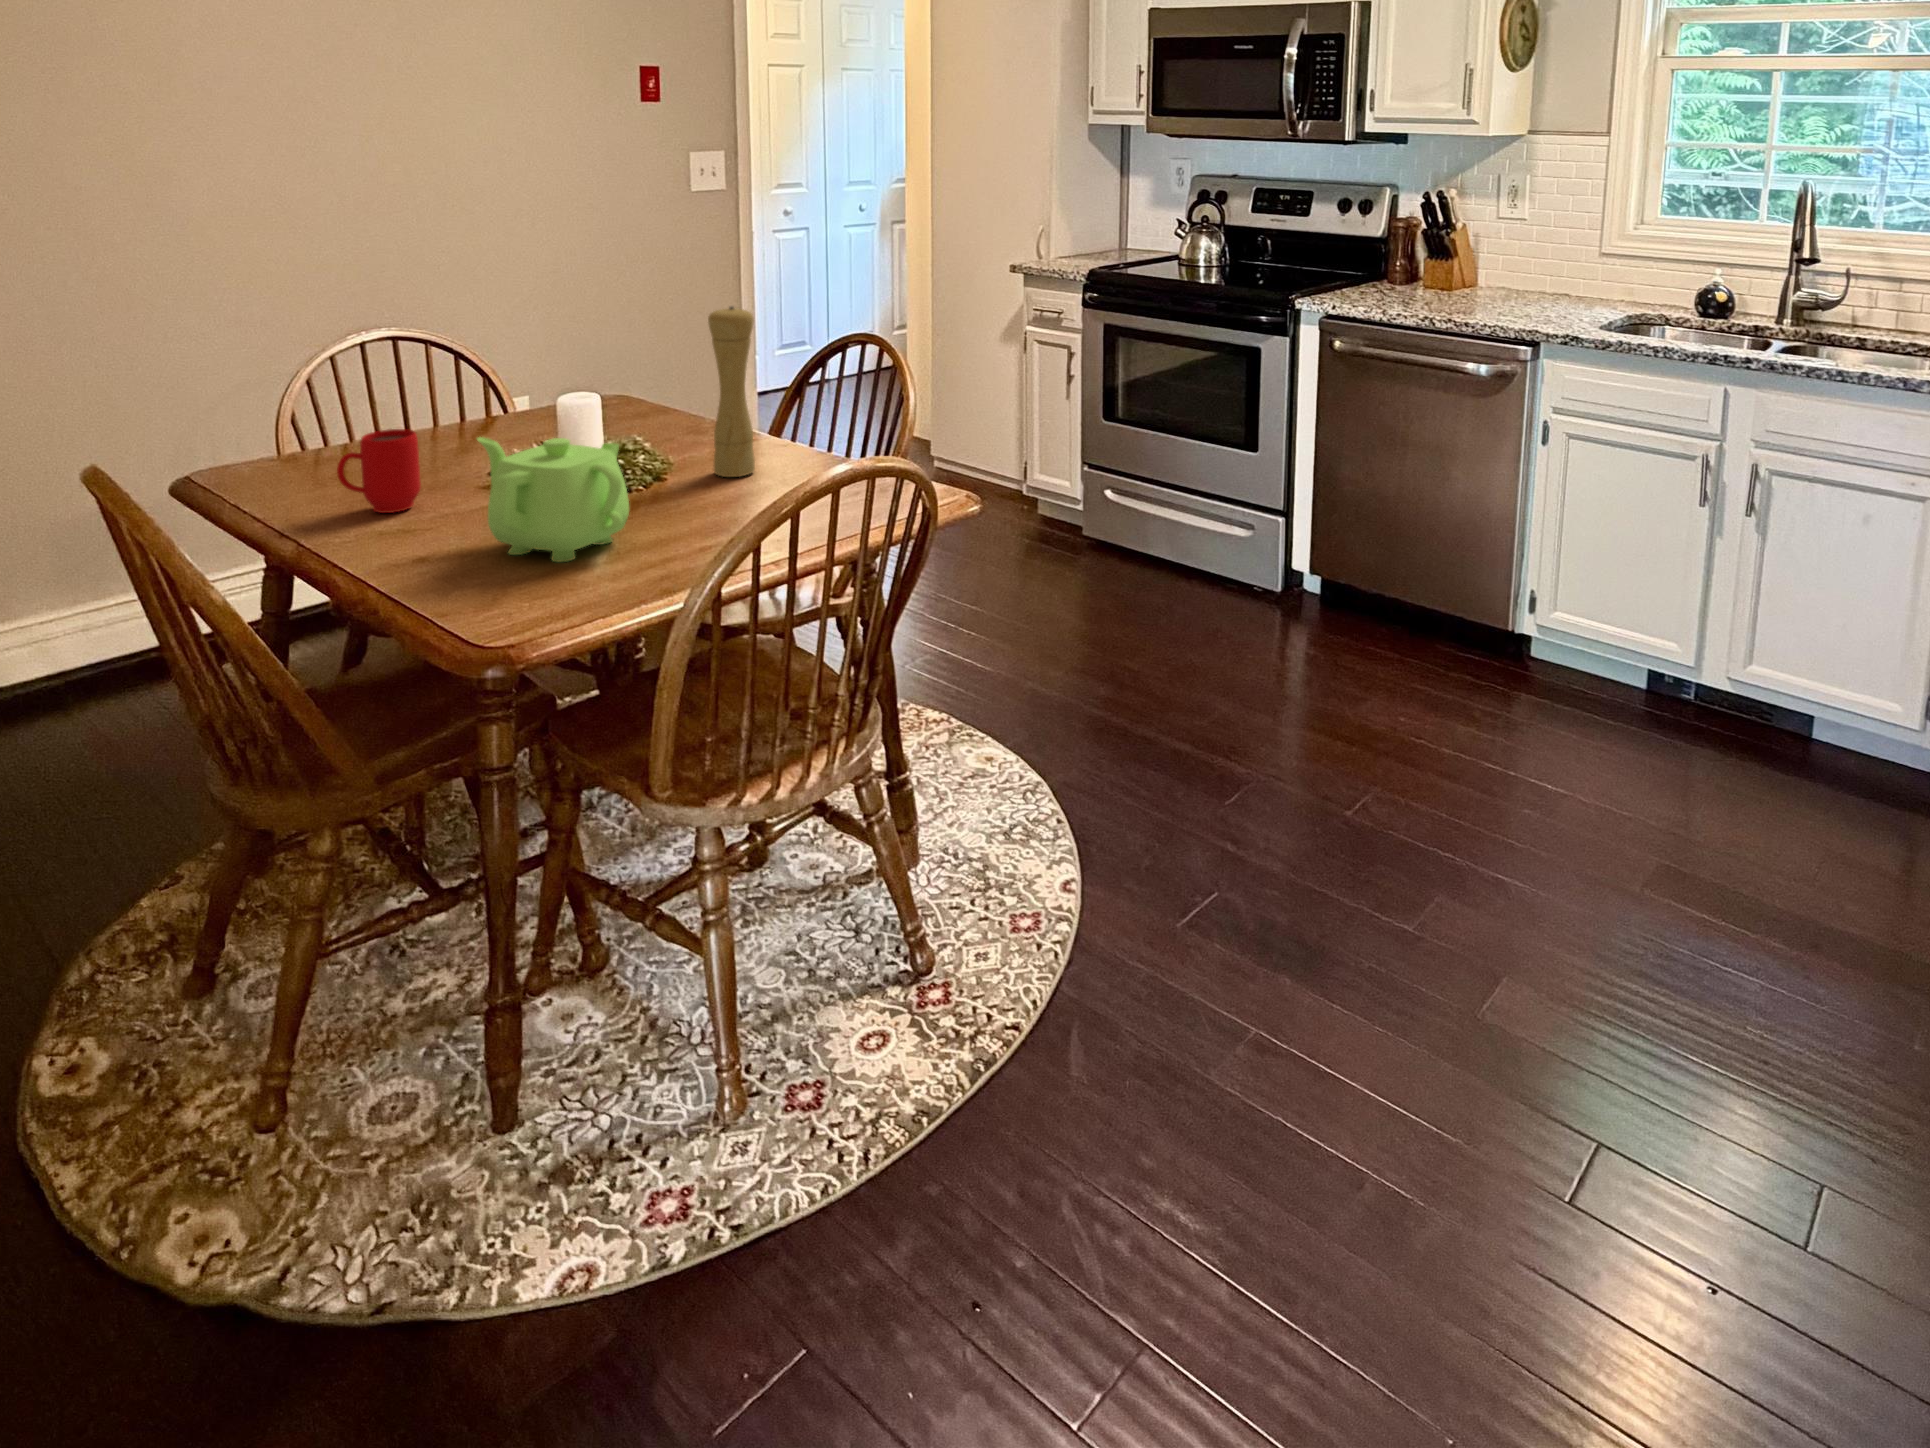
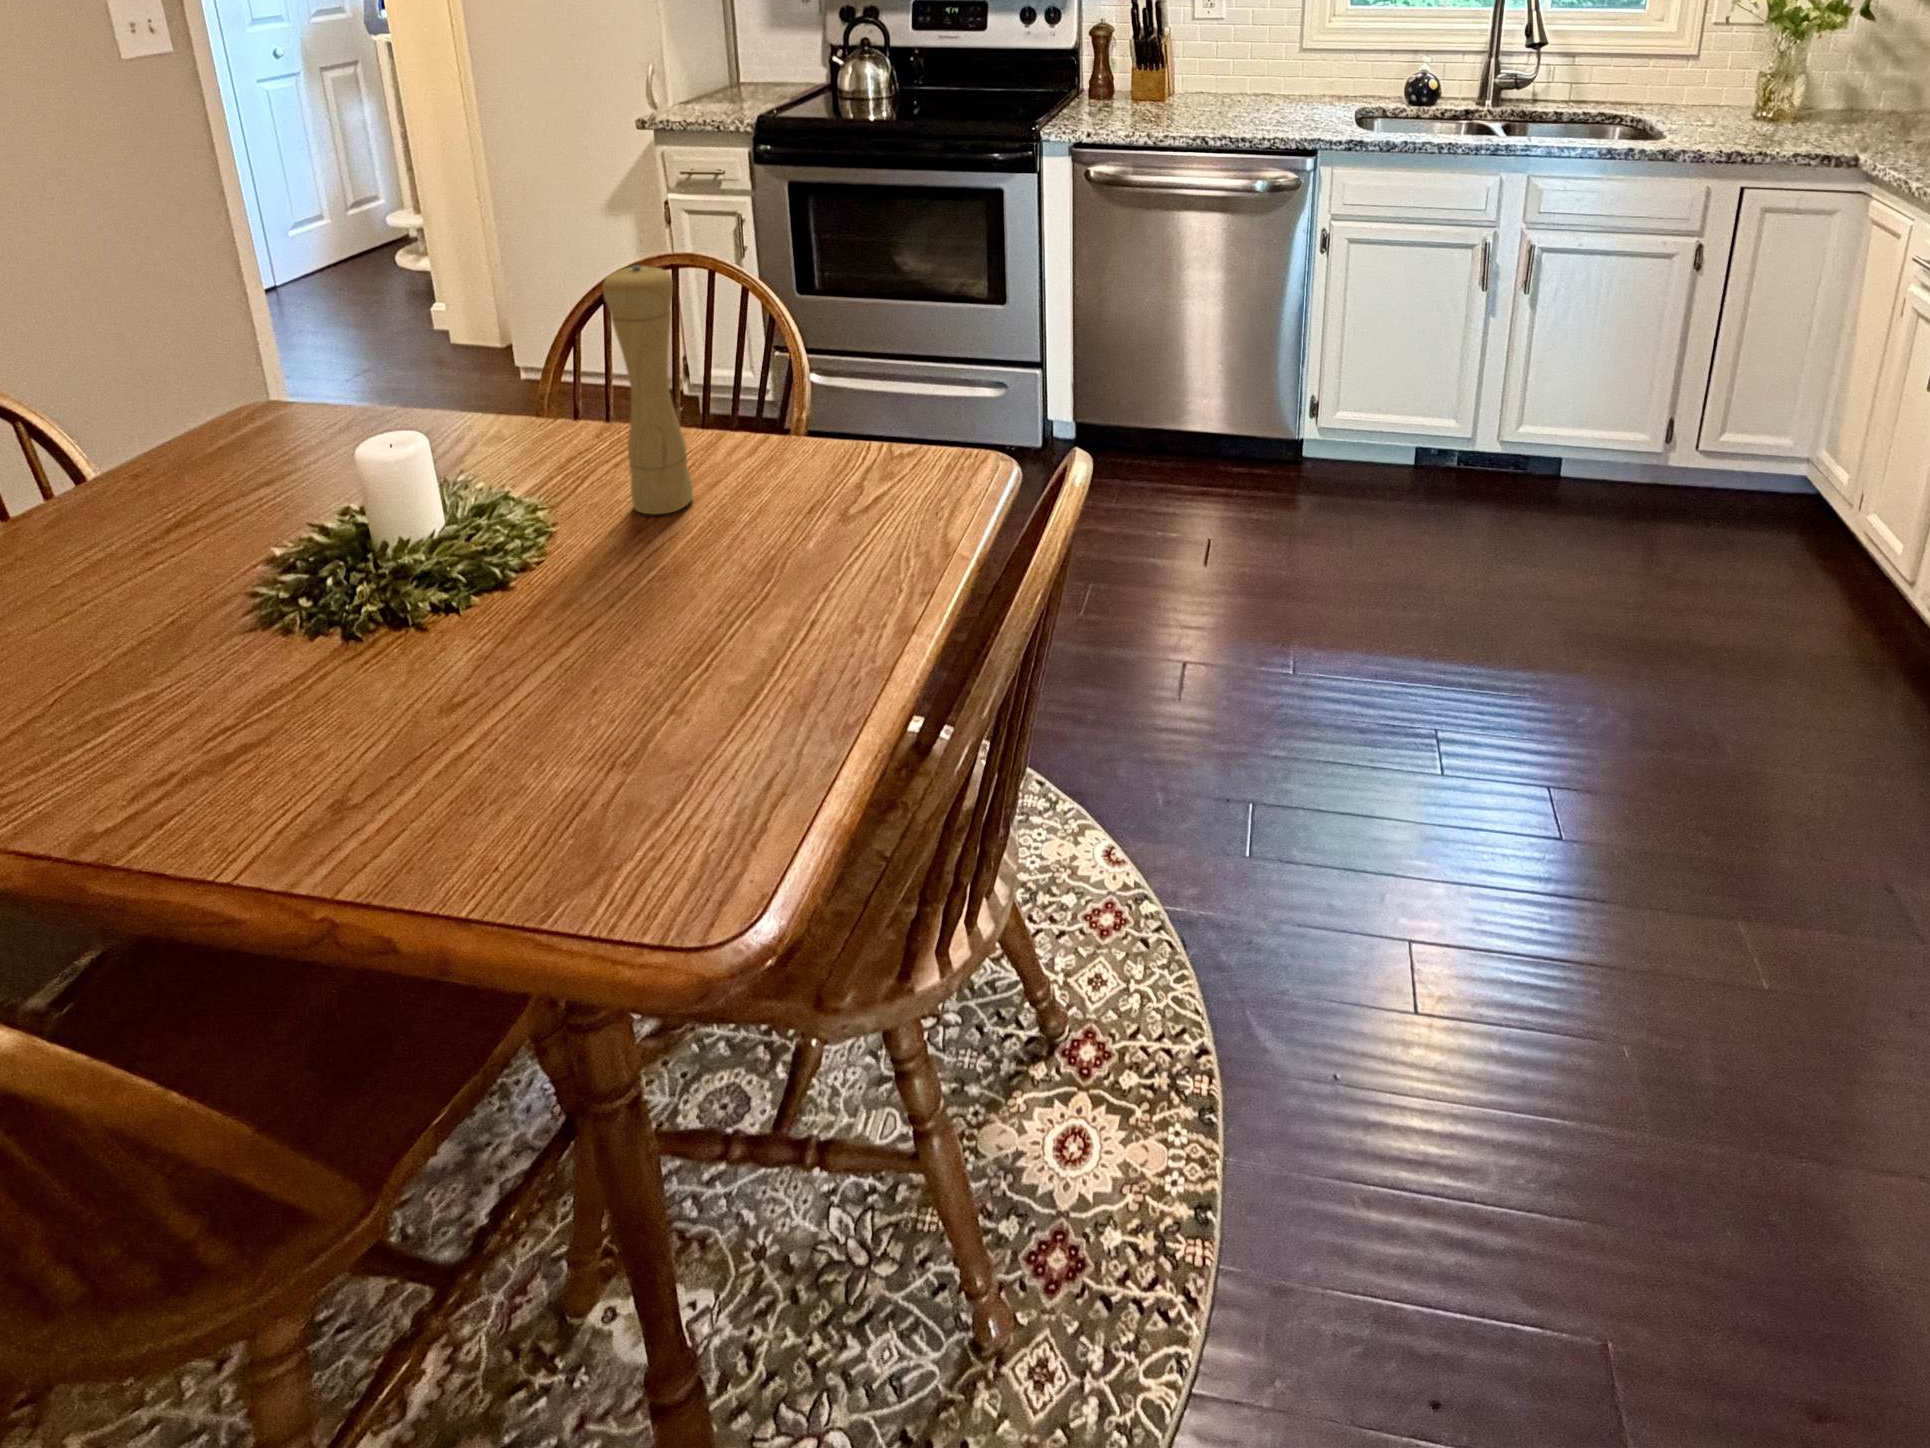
mug: present [337,429,421,513] -> none [56,593,217,755]
teapot: present [477,437,629,562] -> none [400,527,721,765]

